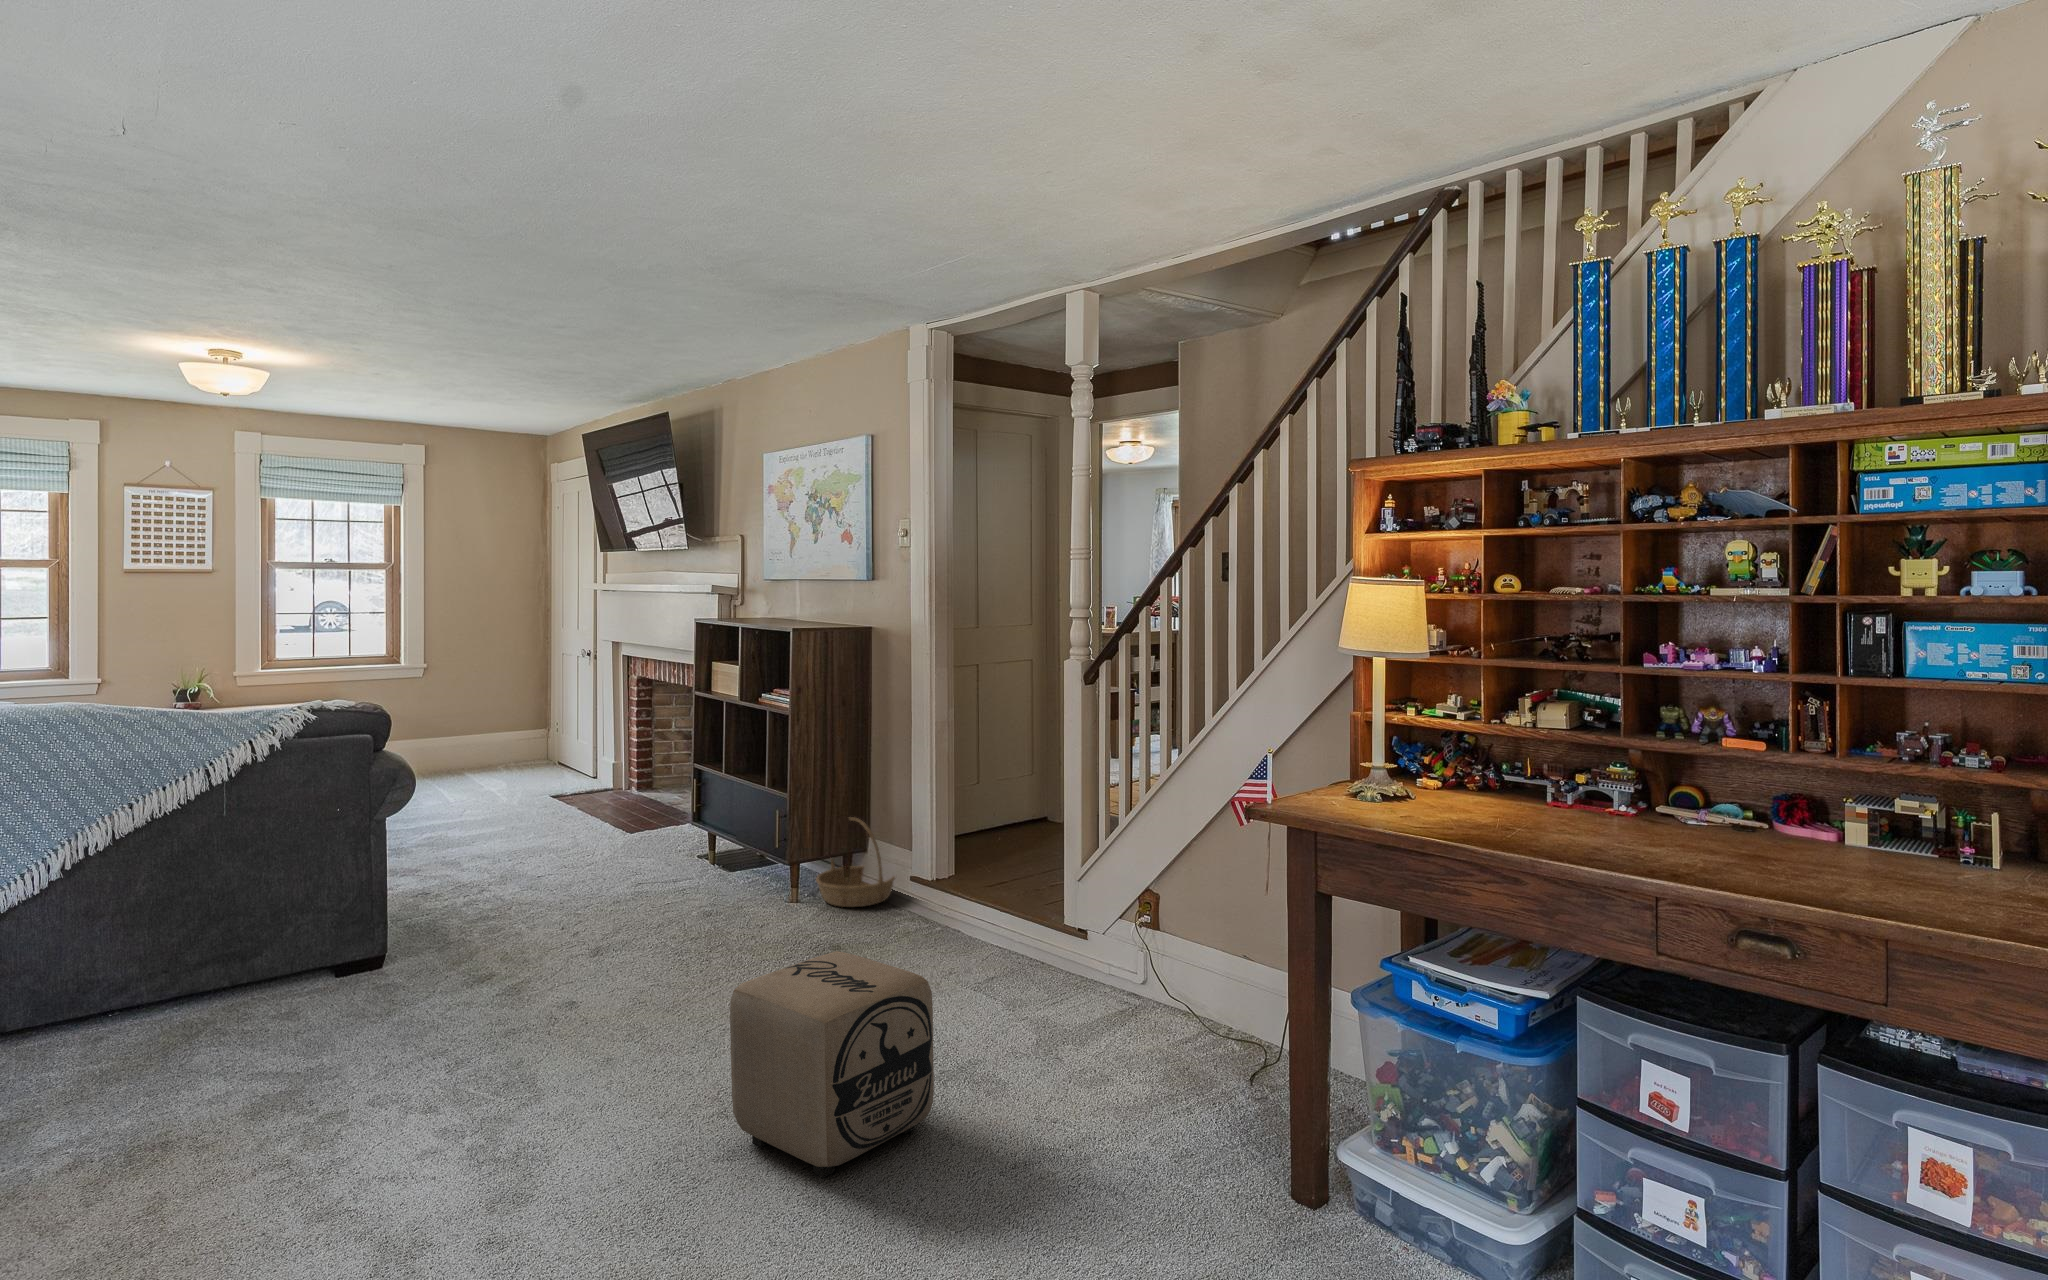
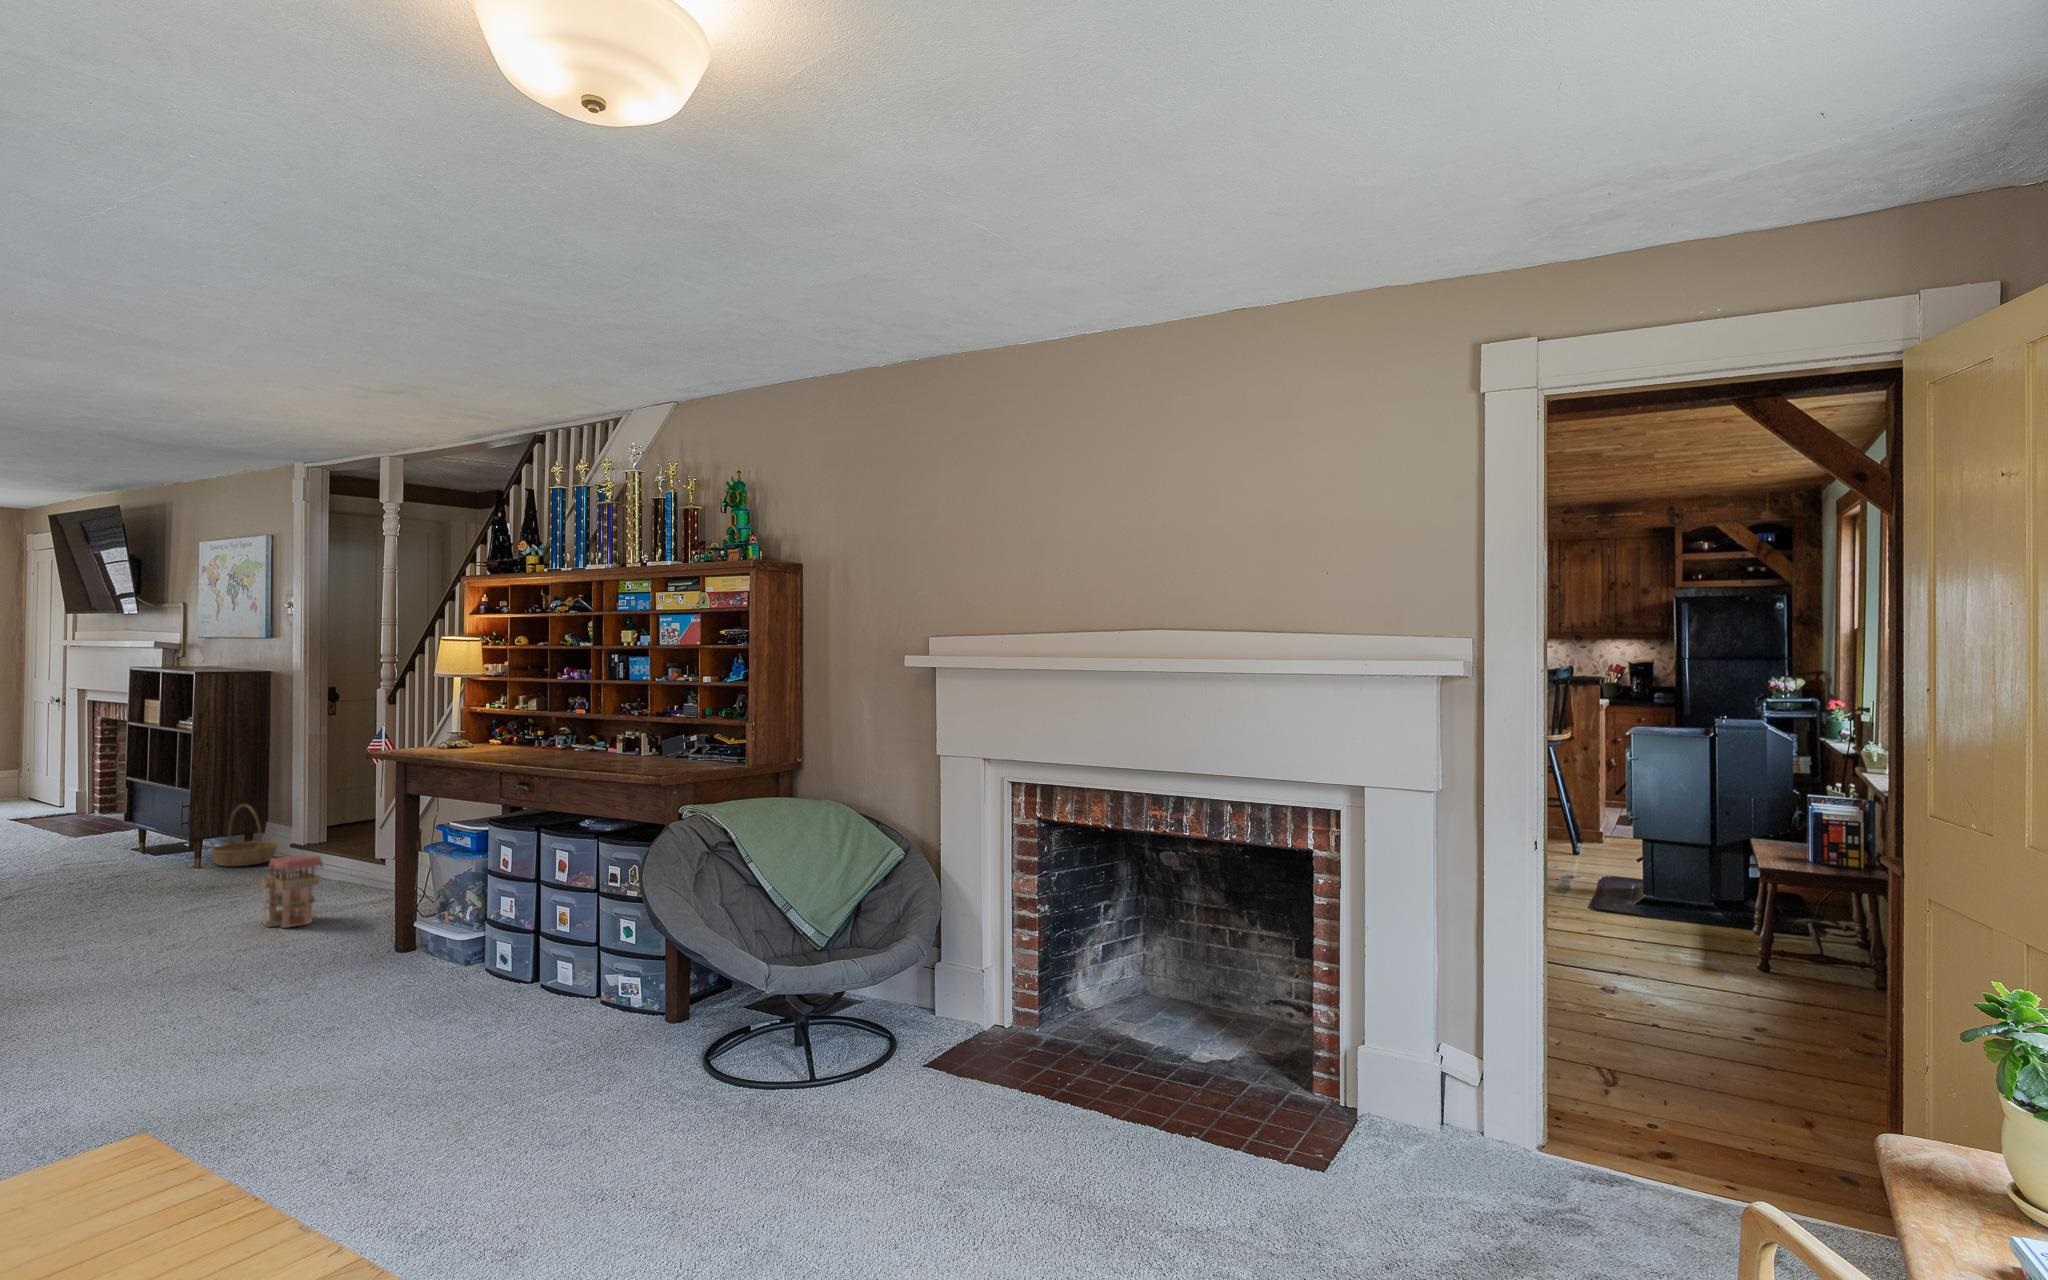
ottoman: present [730,951,934,1178] -> none [57,849,199,963]
toy house: none [985,952,1094,1089] -> present [261,855,323,928]

